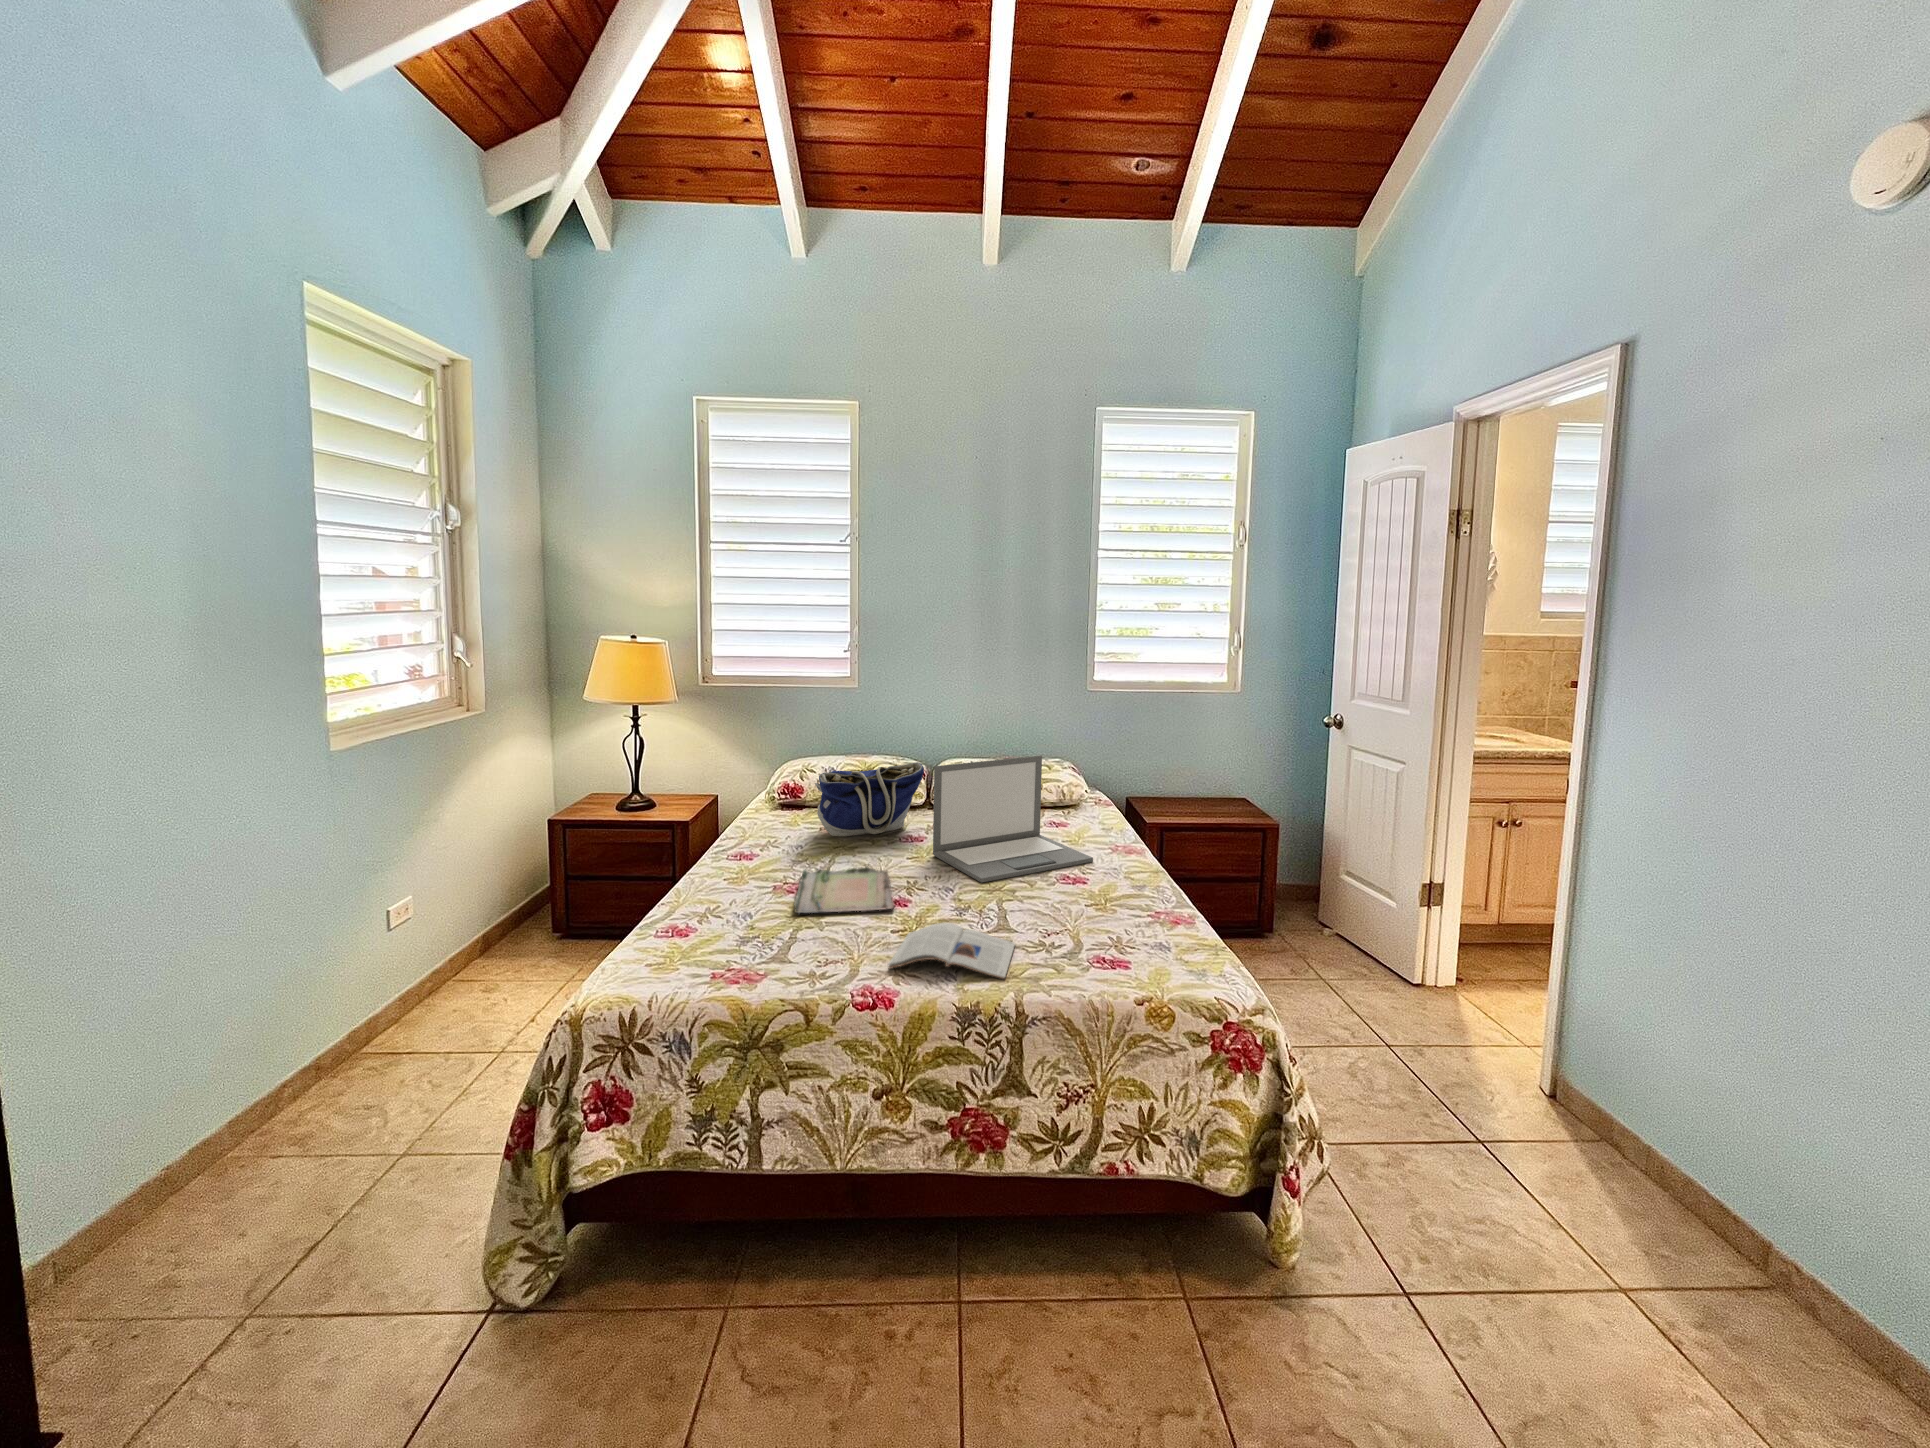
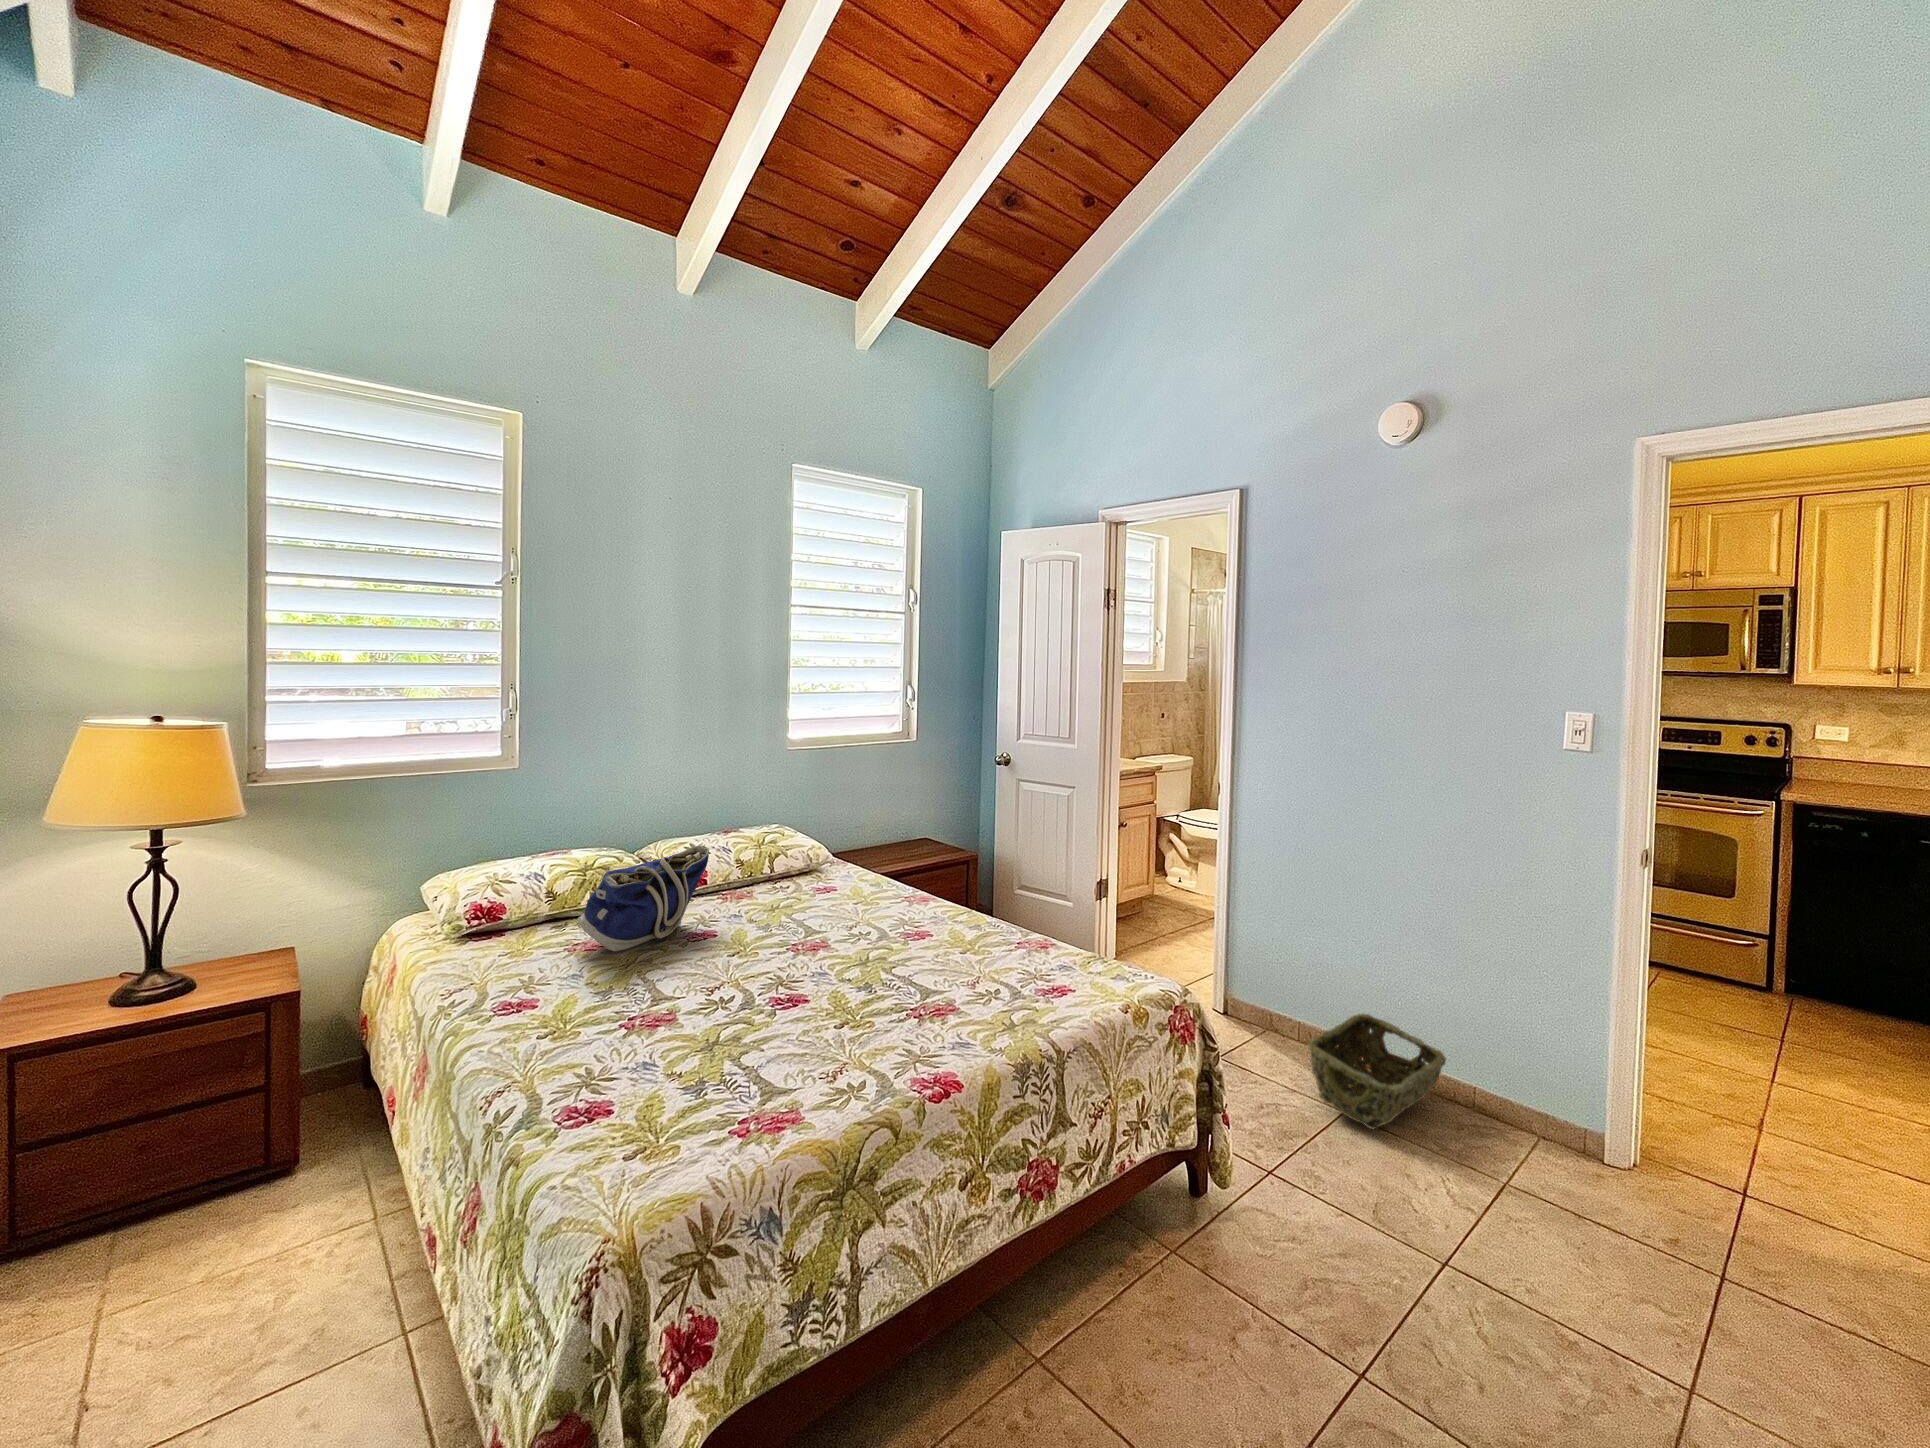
laptop: present [933,756,1093,883] -> none [763,818,918,957]
tray: present [794,866,894,913] -> none [653,964,822,1041]
magazine: present [888,923,1015,979] -> none [876,996,1018,1058]
woven basket: none [1541,1156,1843,1331] -> present [1308,1014,1446,1129]

